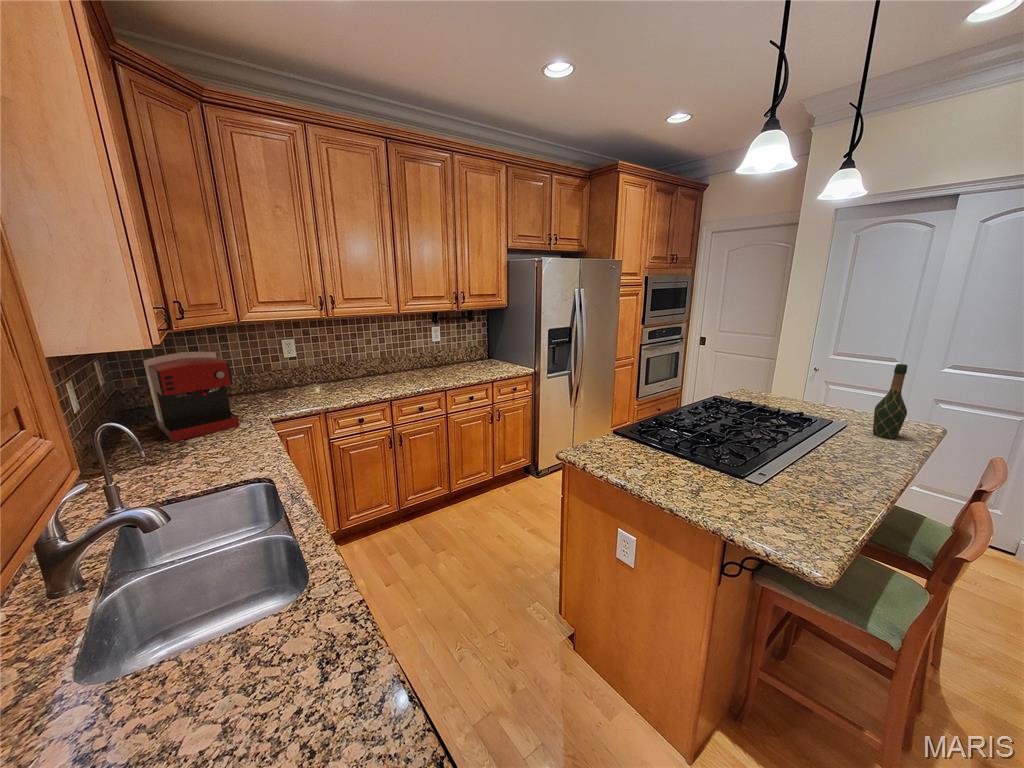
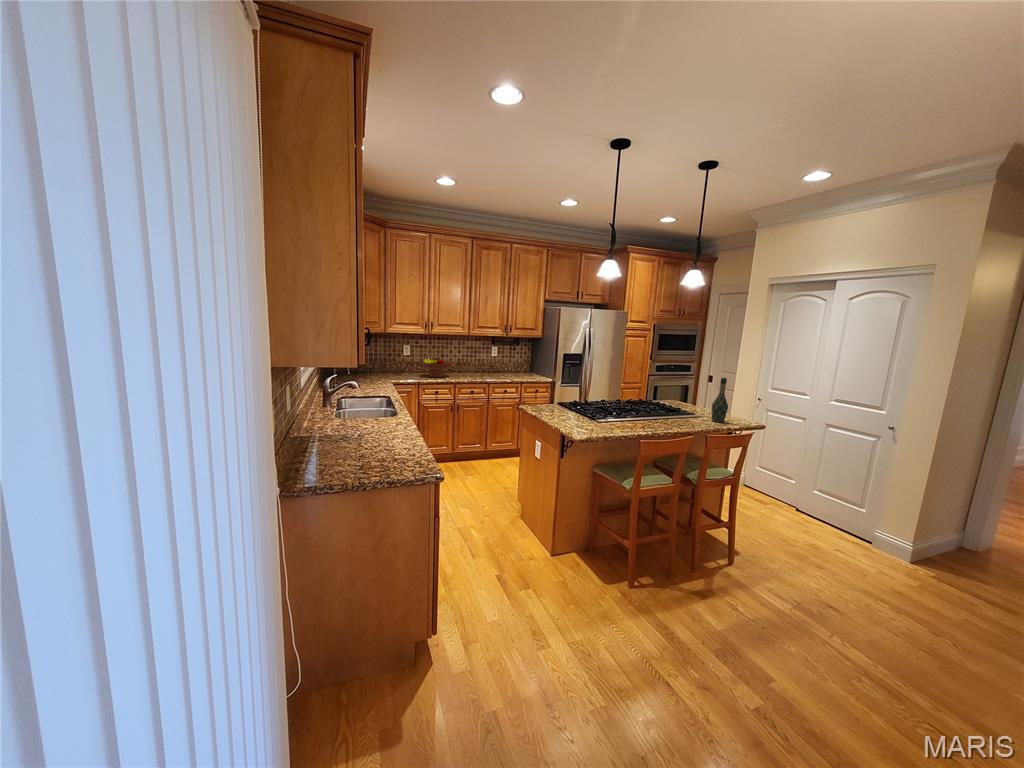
coffee maker: present [144,352,240,442] -> none [343,343,378,383]
fruit bowl: none [323,357,378,392] -> present [423,357,452,377]

